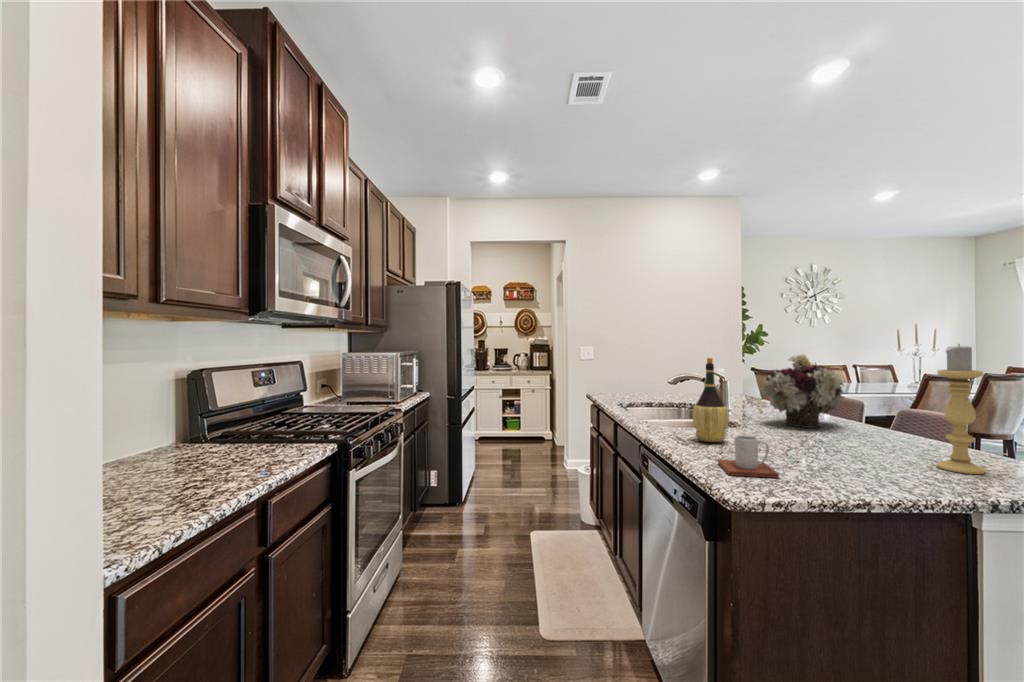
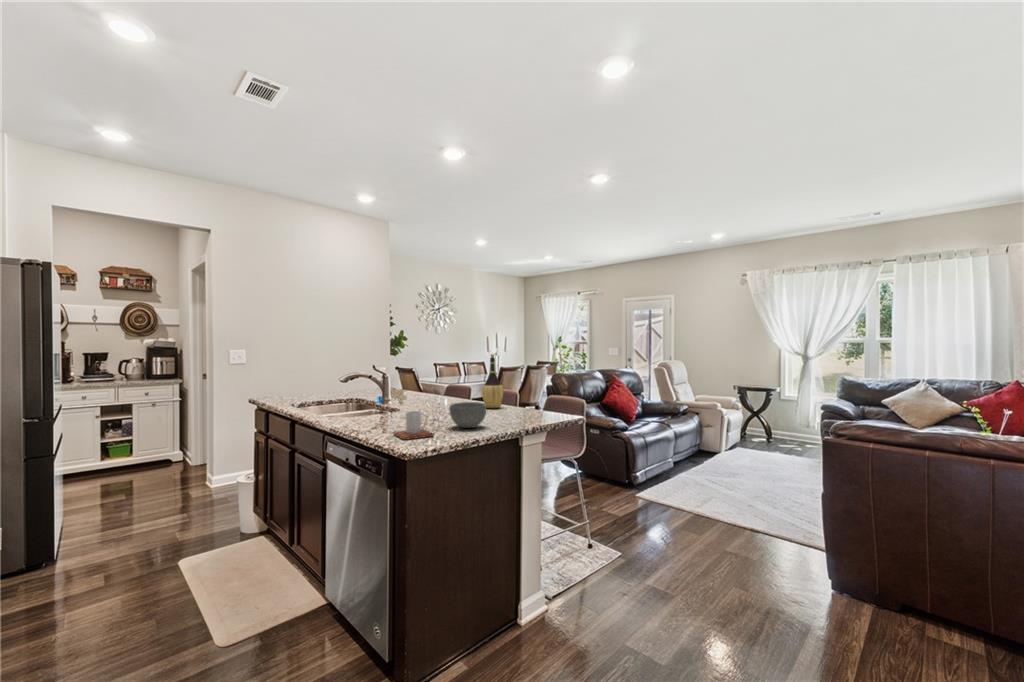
candle holder: present [937,344,985,474] -> none [511,345,531,419]
flower arrangement: present [760,354,844,428] -> none [413,353,465,406]
wine bottle: present [692,358,729,442] -> present [482,354,503,408]
bowl: none [809,431,880,474] -> present [449,402,486,428]

